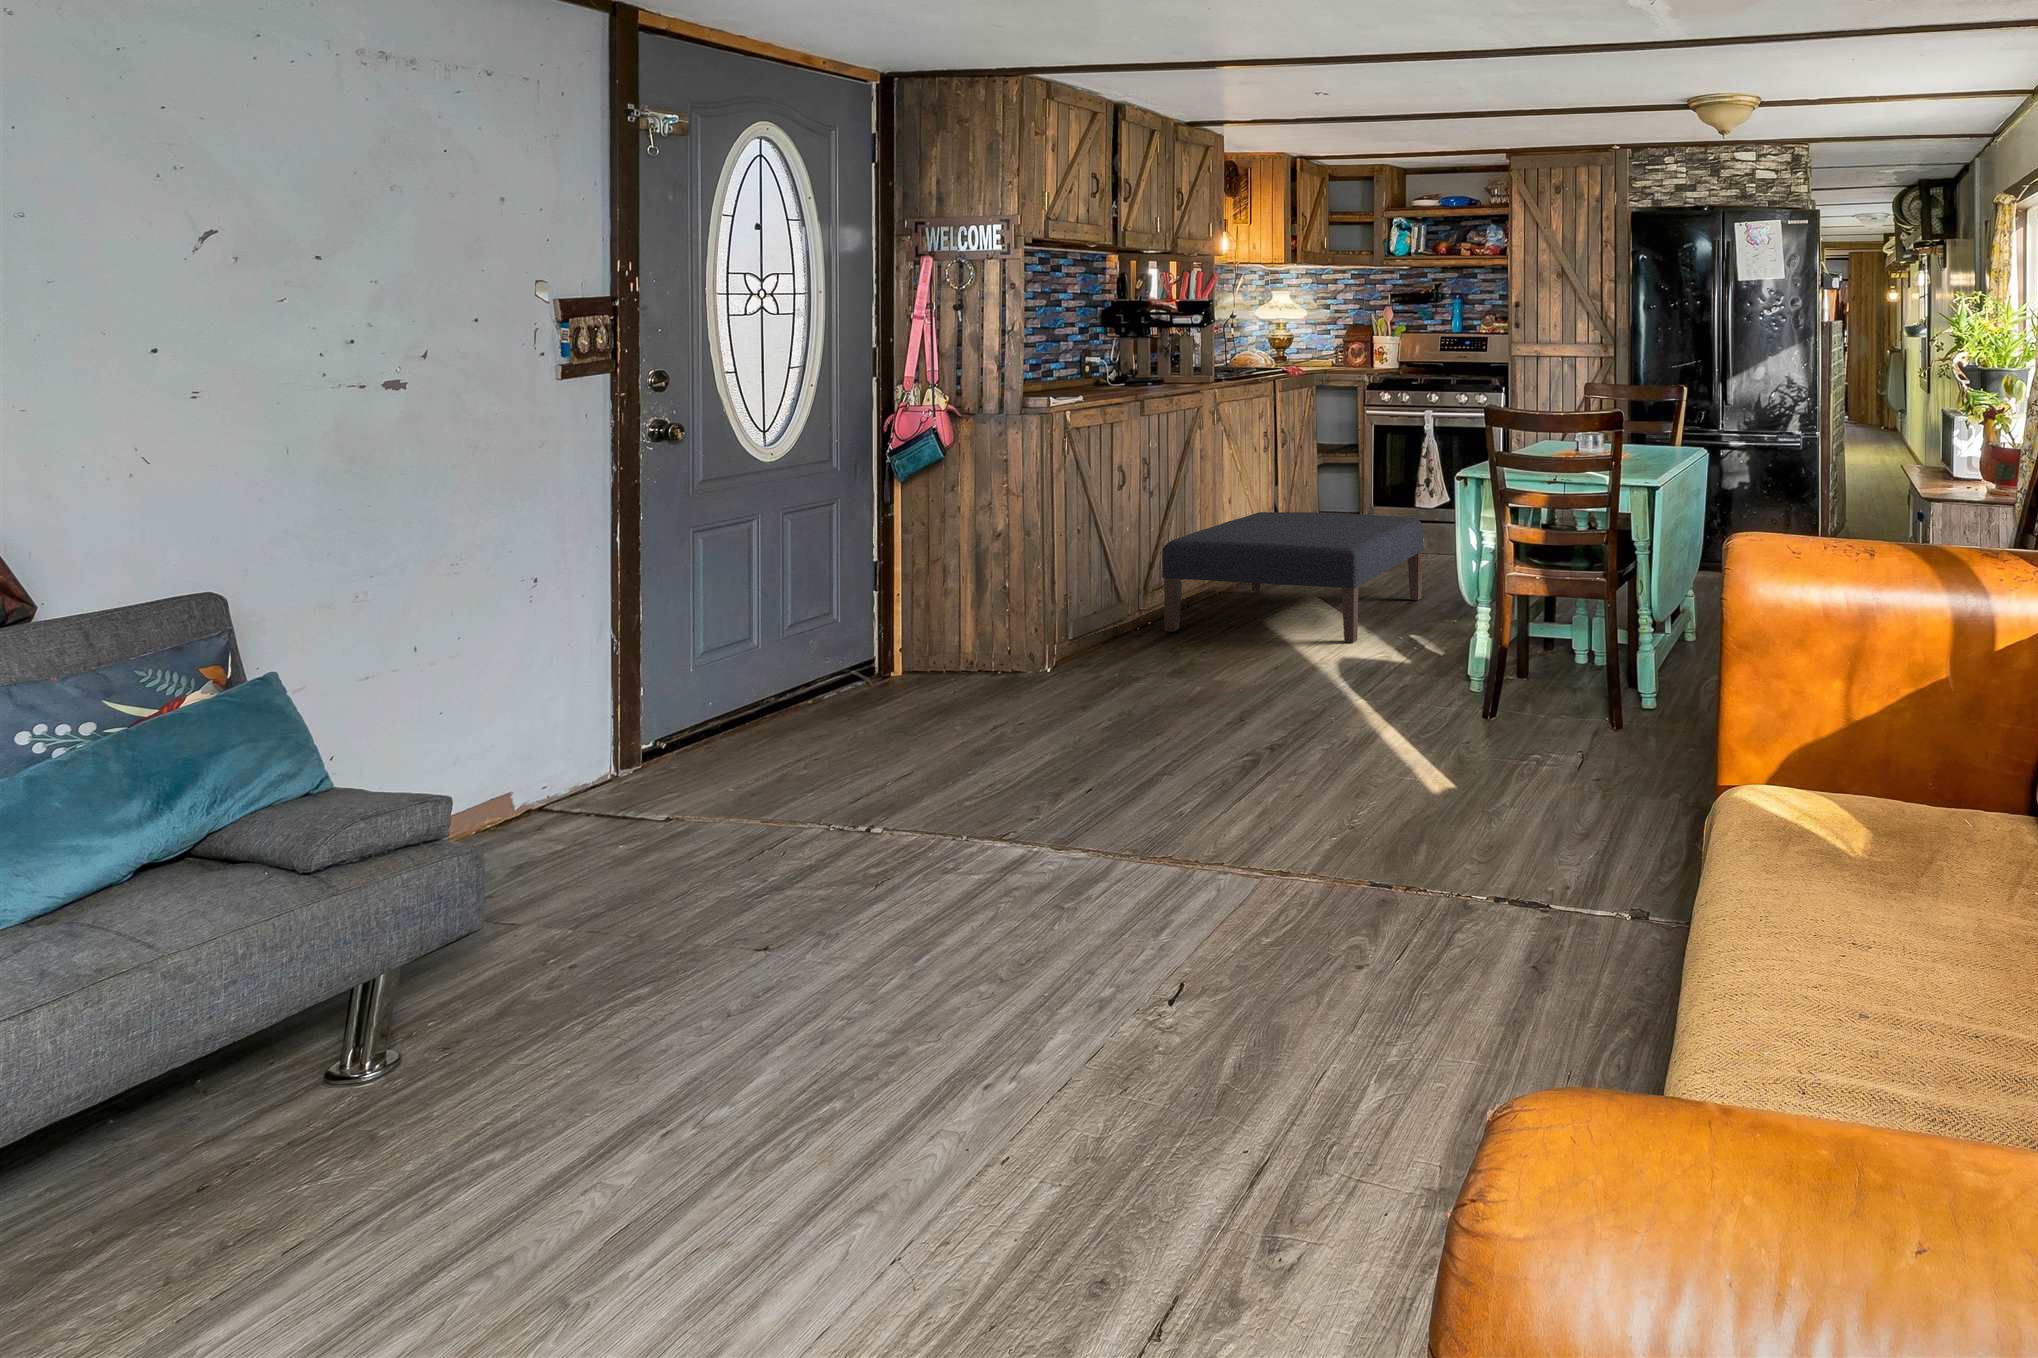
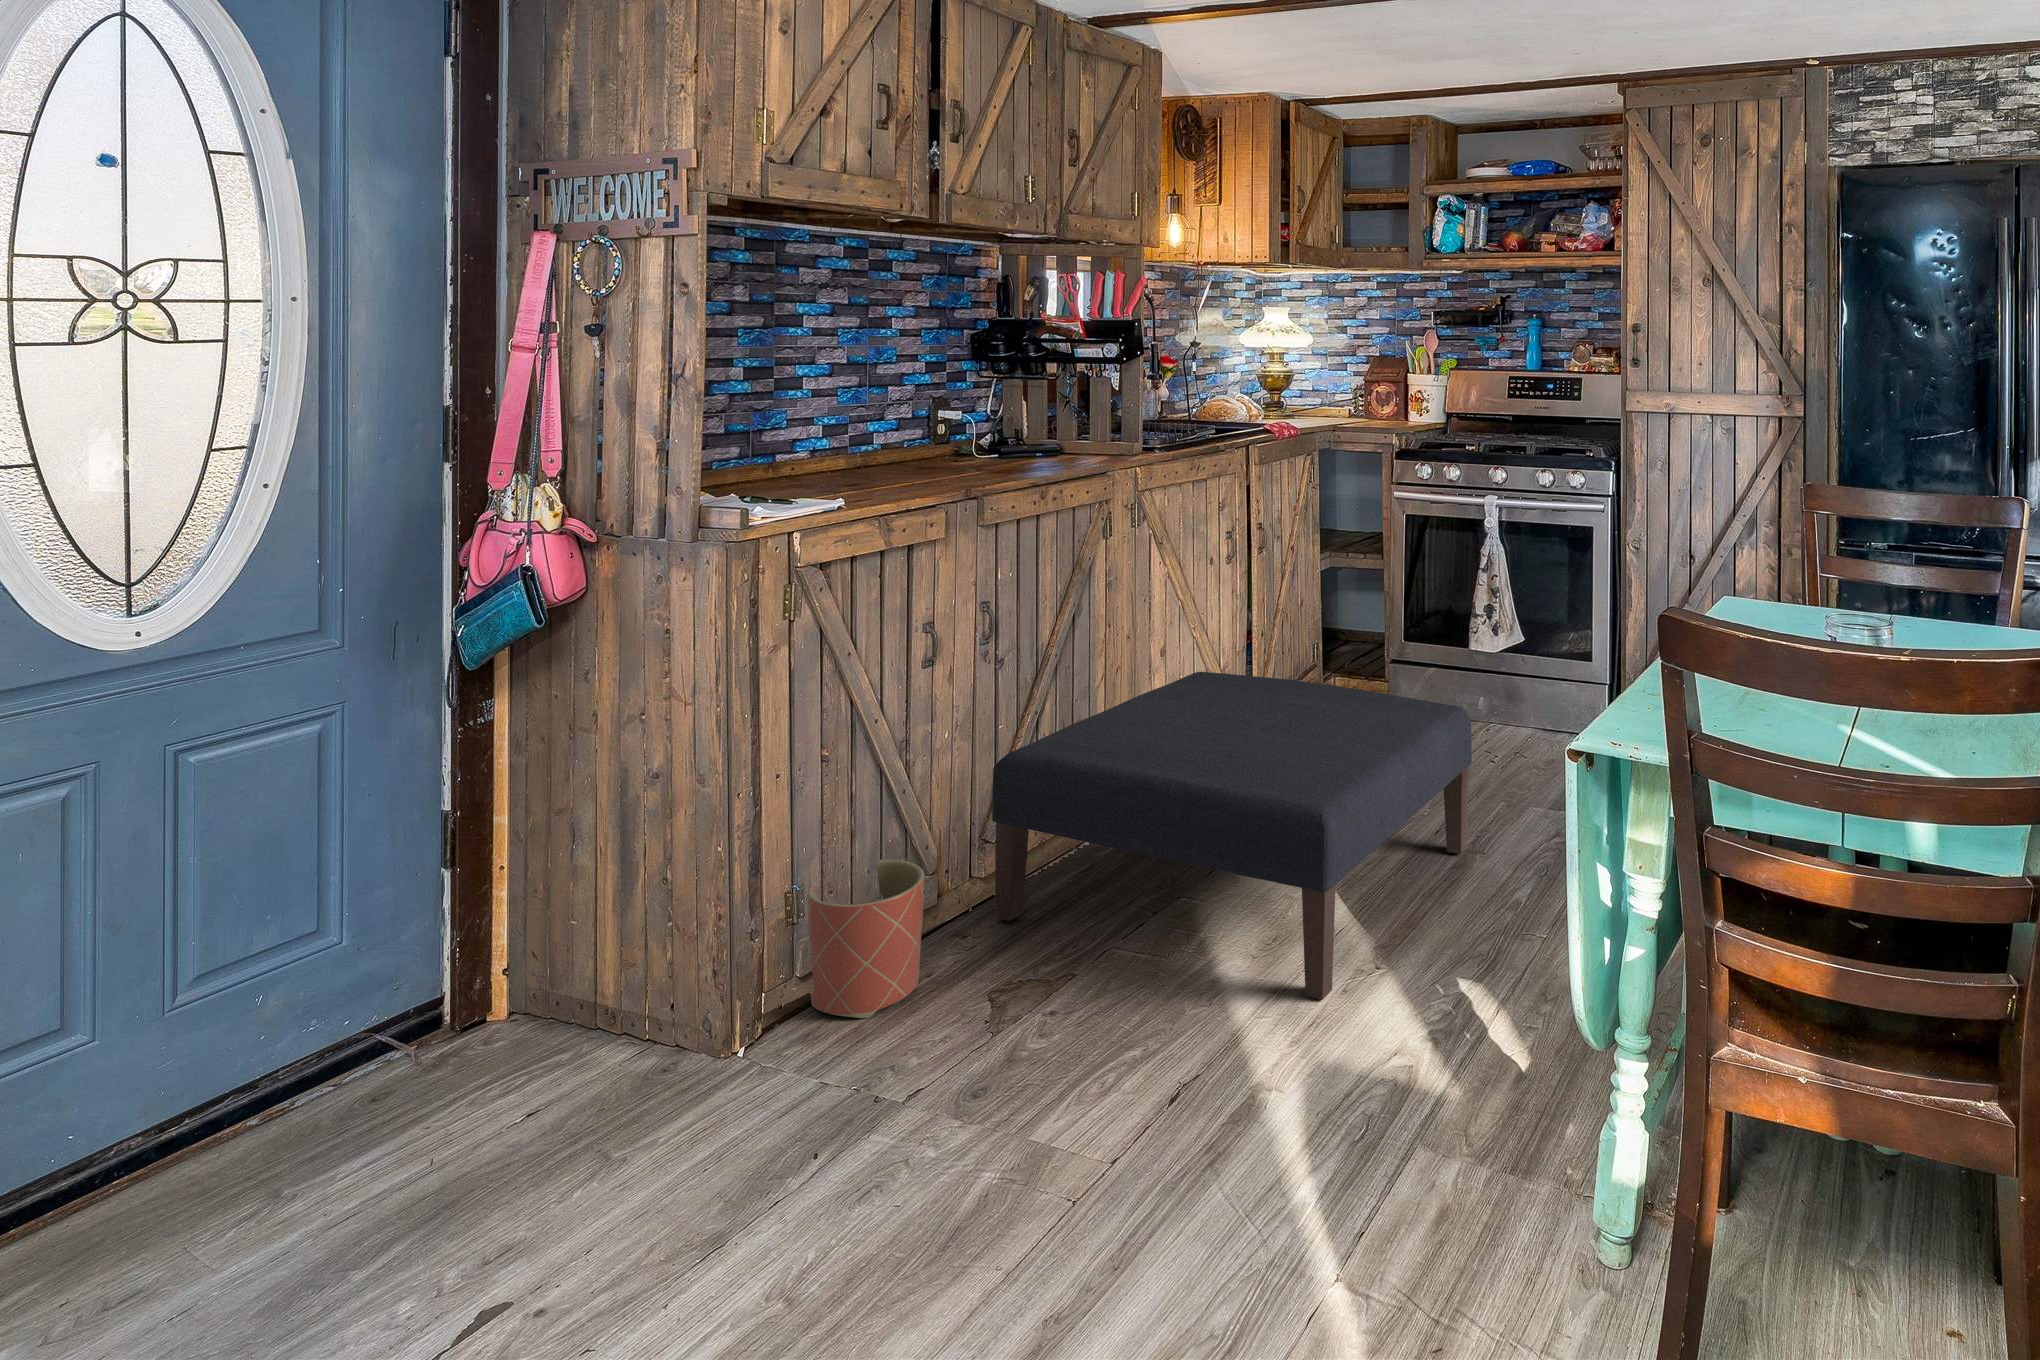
planter: none [1082,590,1142,660] -> present [807,859,924,1018]

